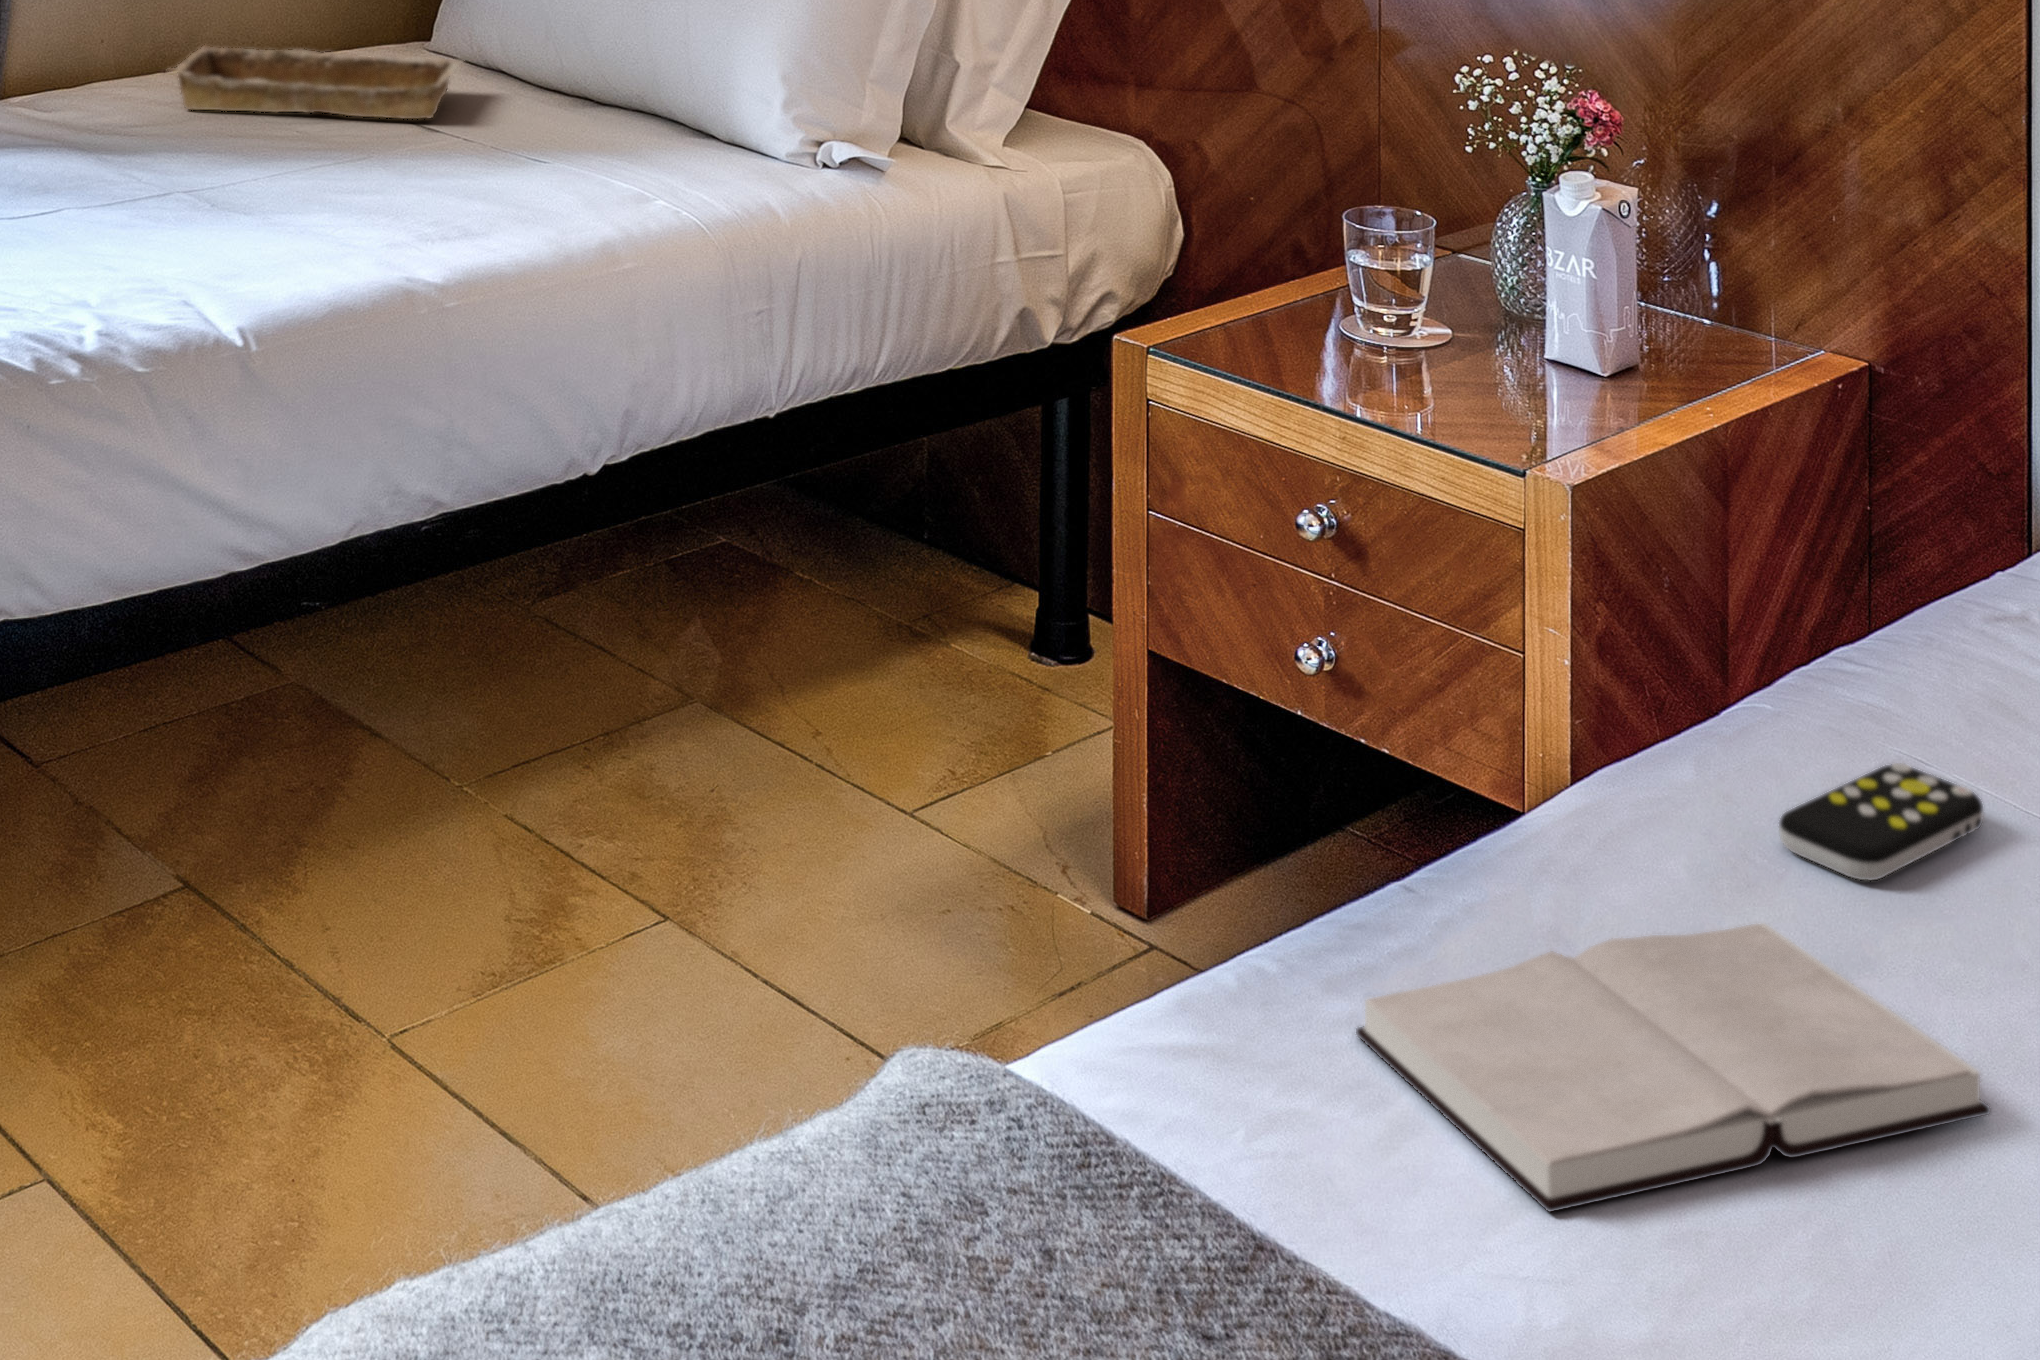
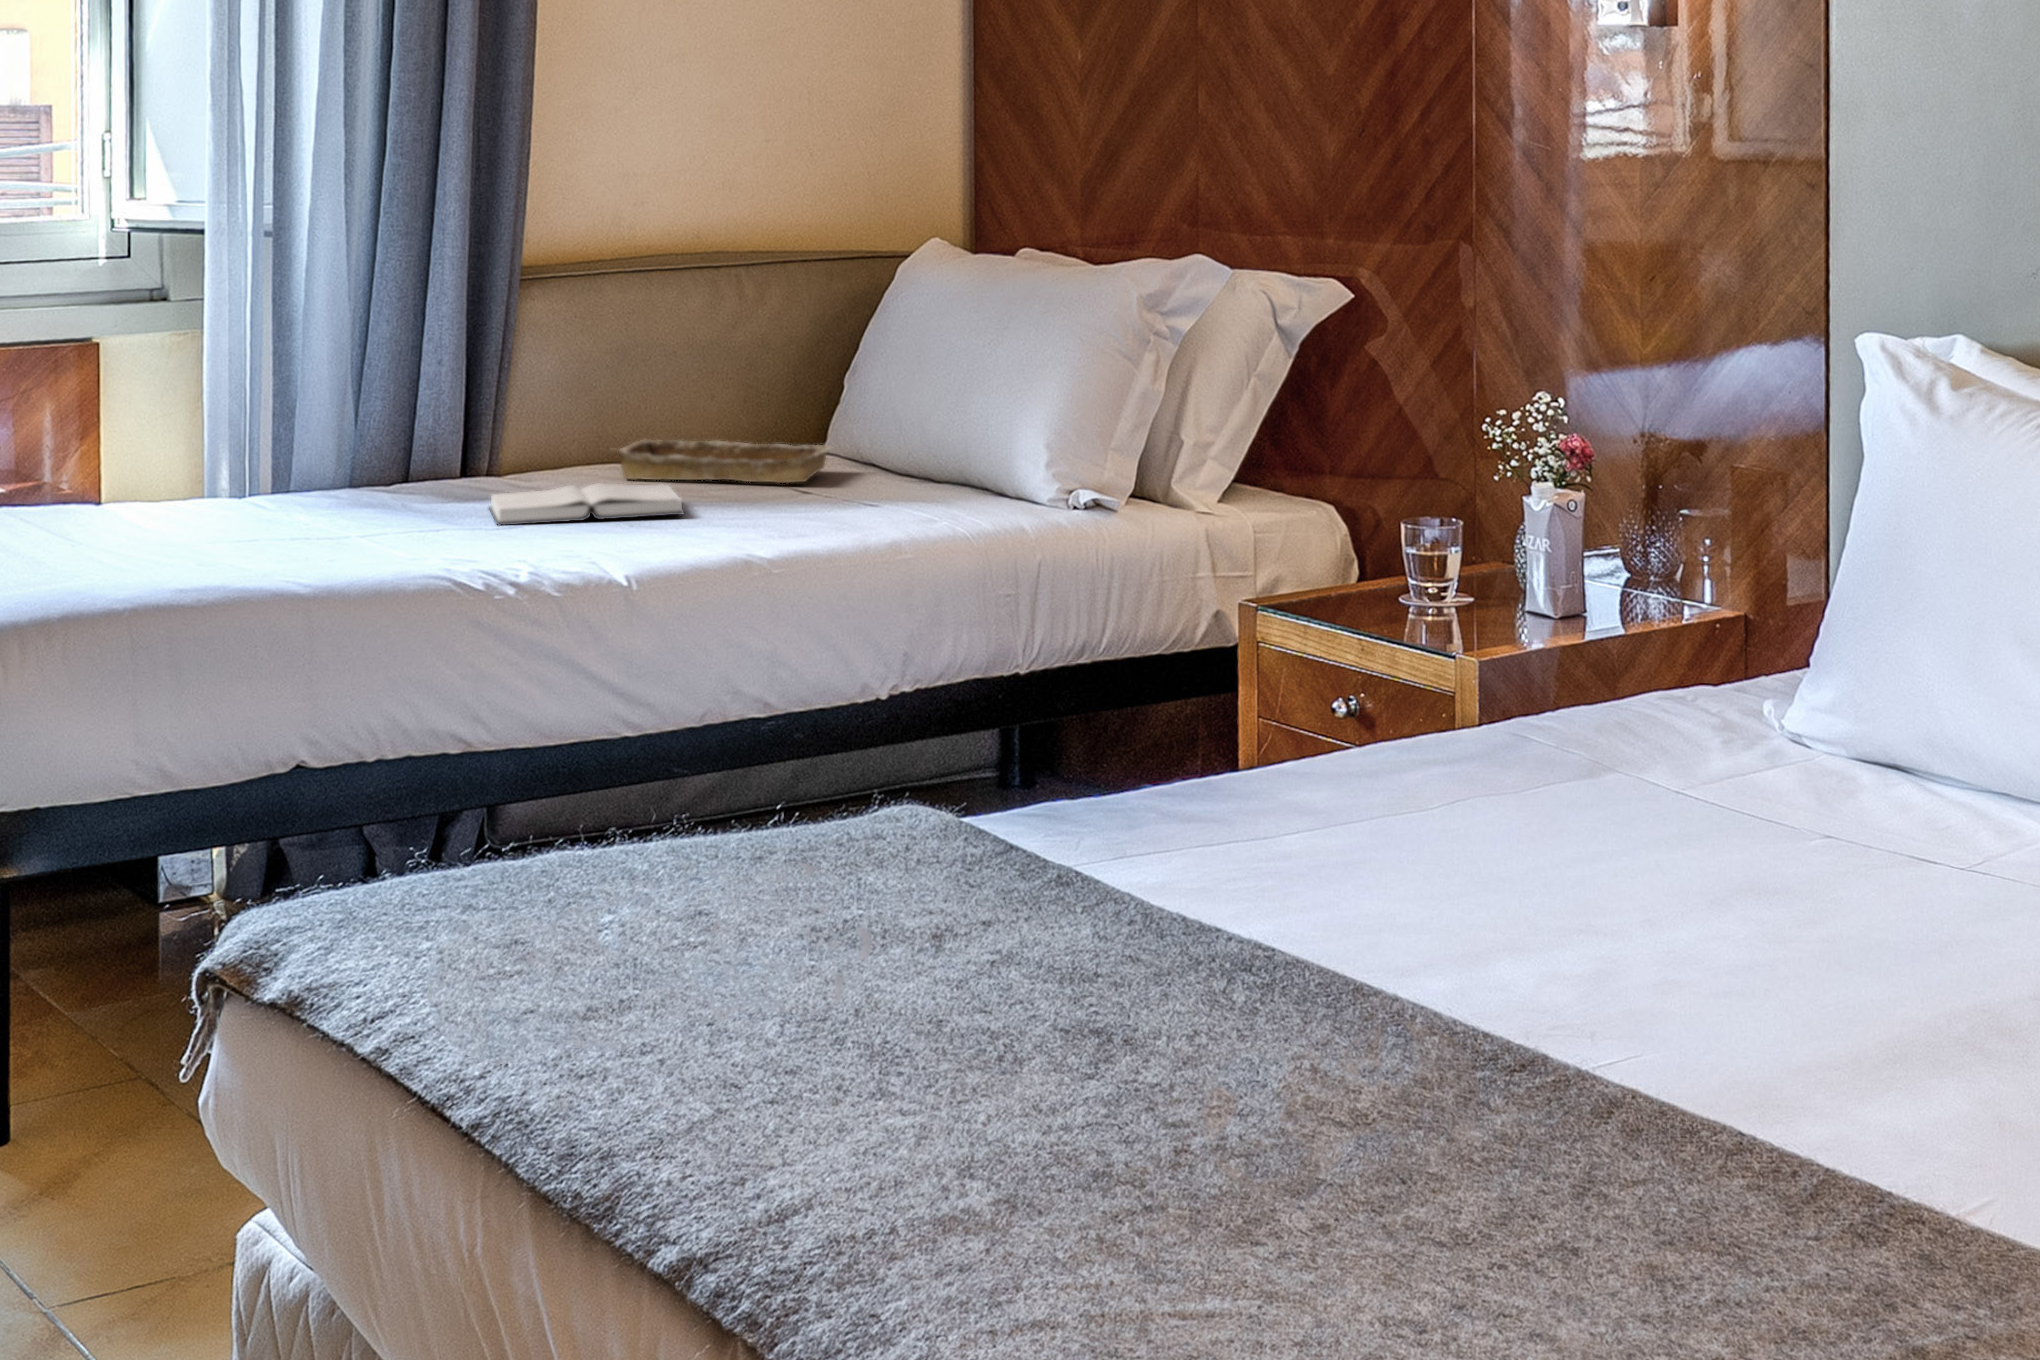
remote control: present [1779,763,1983,881] -> none [1434,735,1559,780]
hardback book: present [1356,924,1990,1212] -> present [489,483,684,525]

